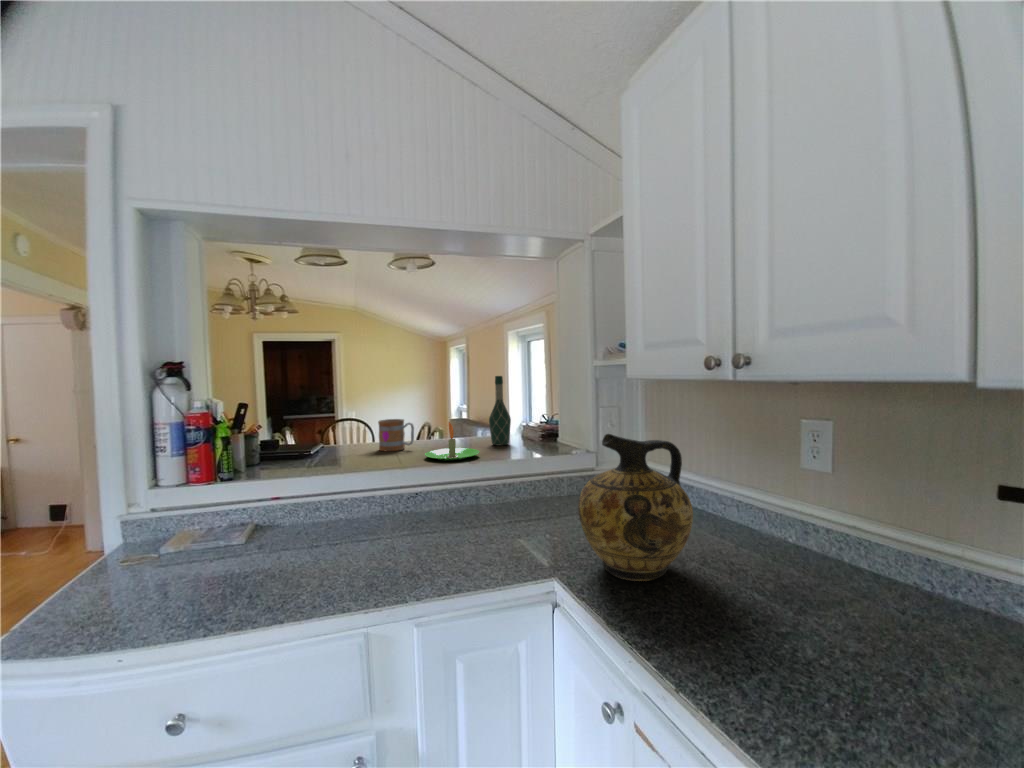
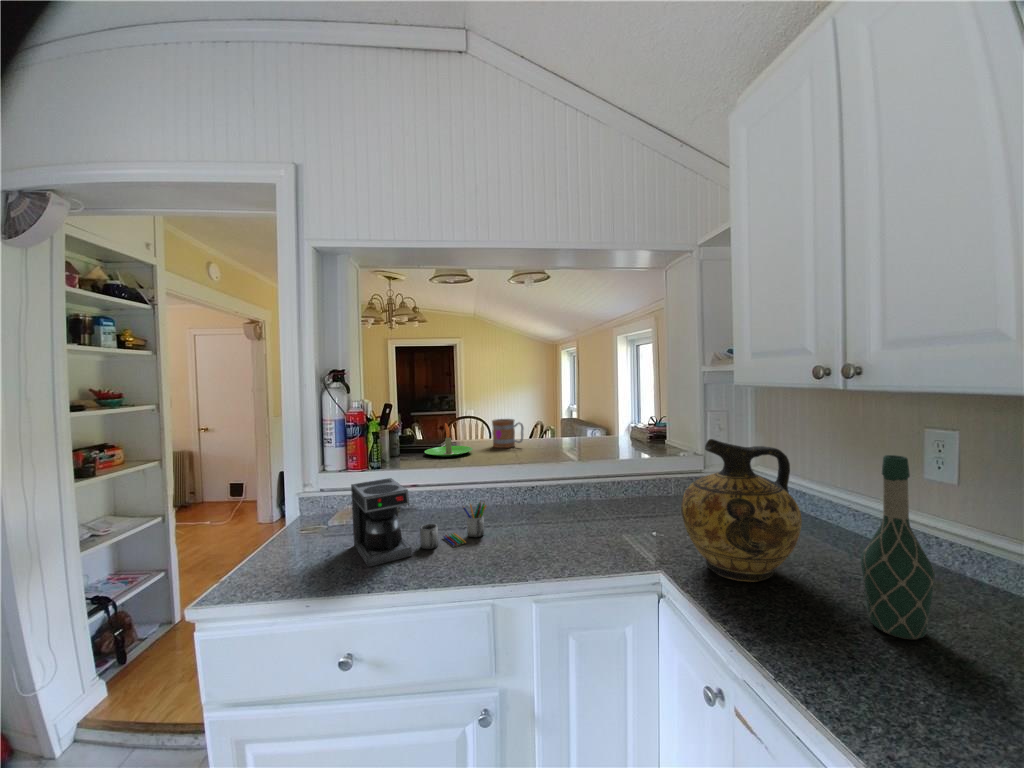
wine bottle: present [489,376,511,445] -> present [861,455,935,639]
candle: present [425,422,479,461] -> present [425,423,473,457]
coffee maker: none [182,491,365,608] -> present [351,478,486,567]

